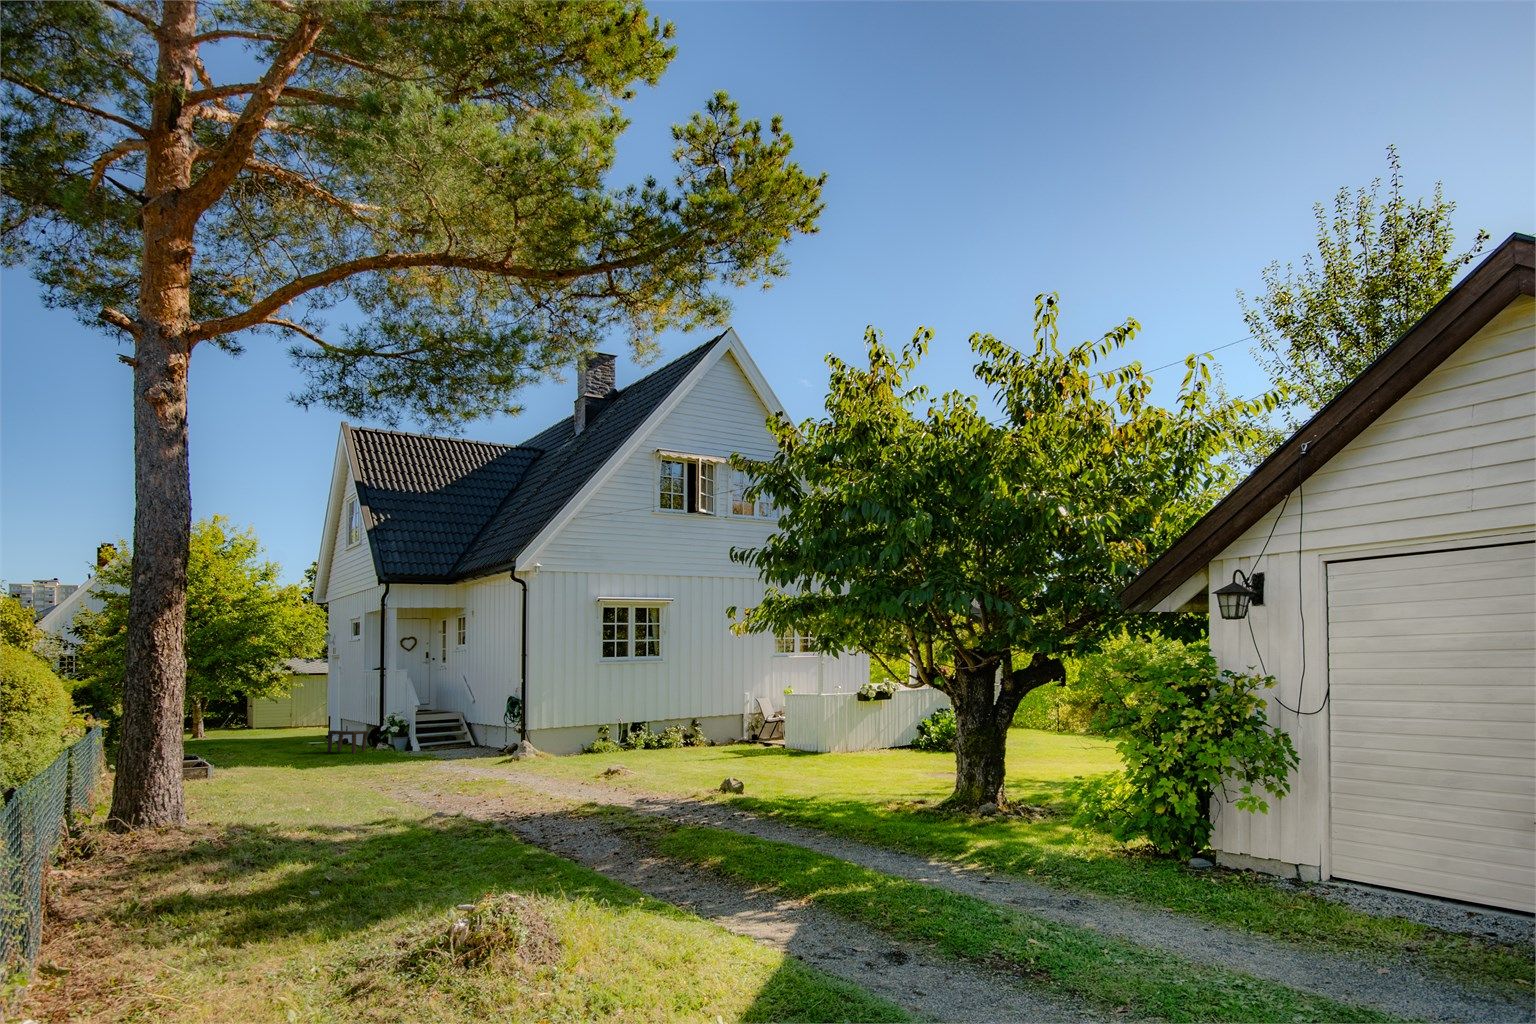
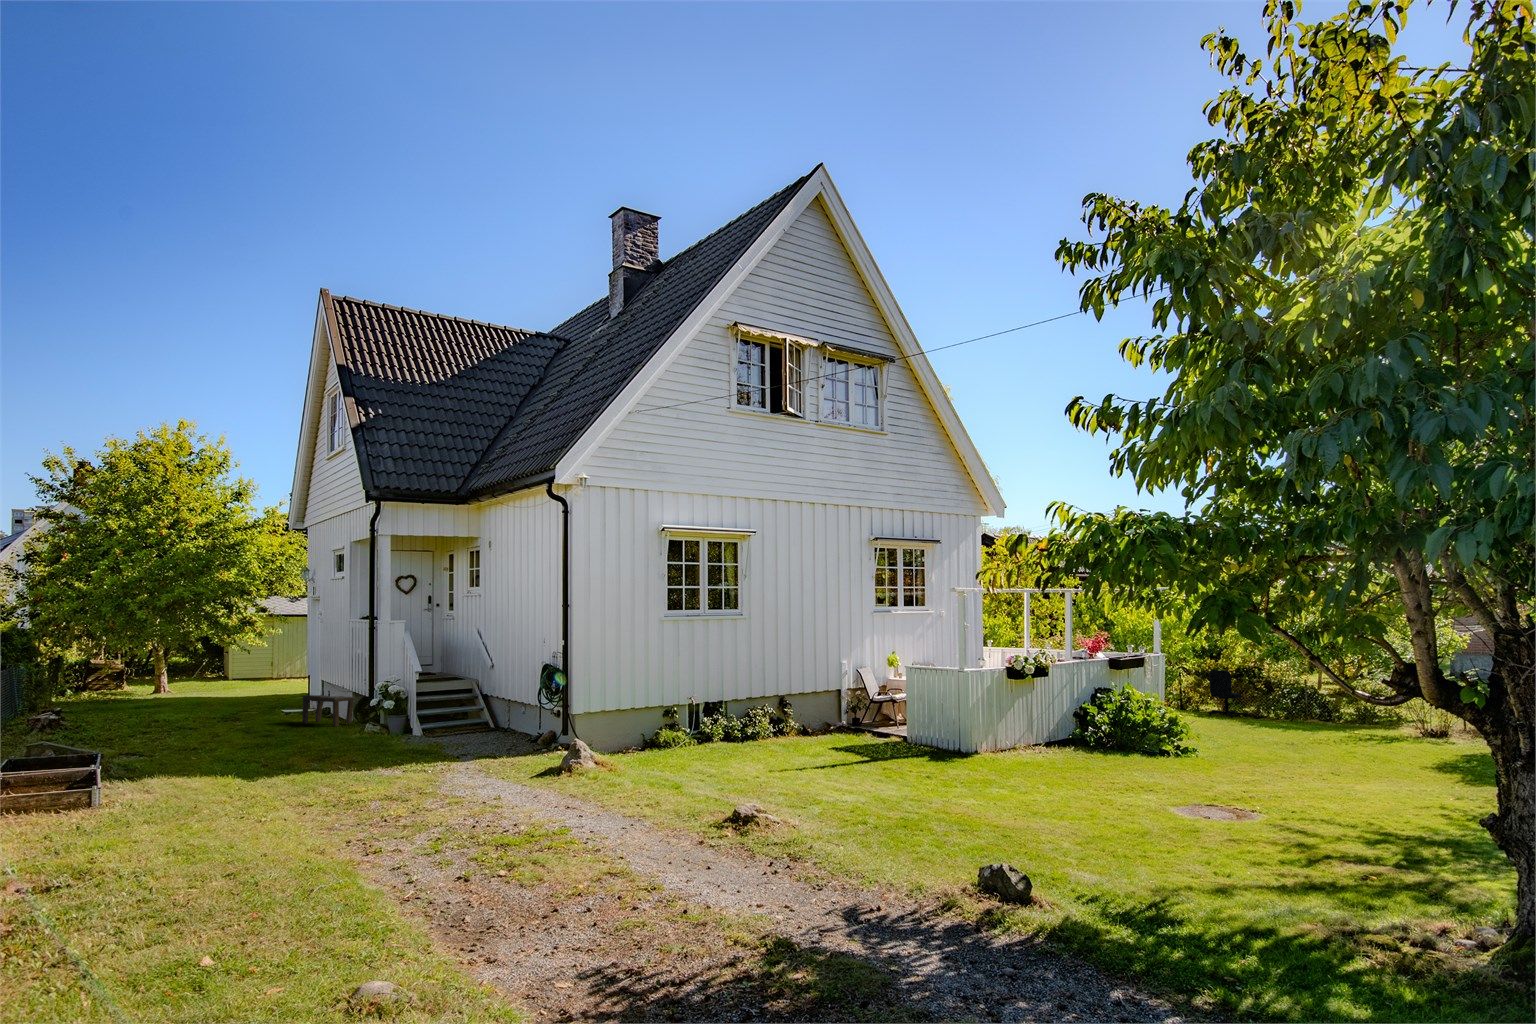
chair: none [1027,698,1056,734] -> present [1209,670,1248,718]

